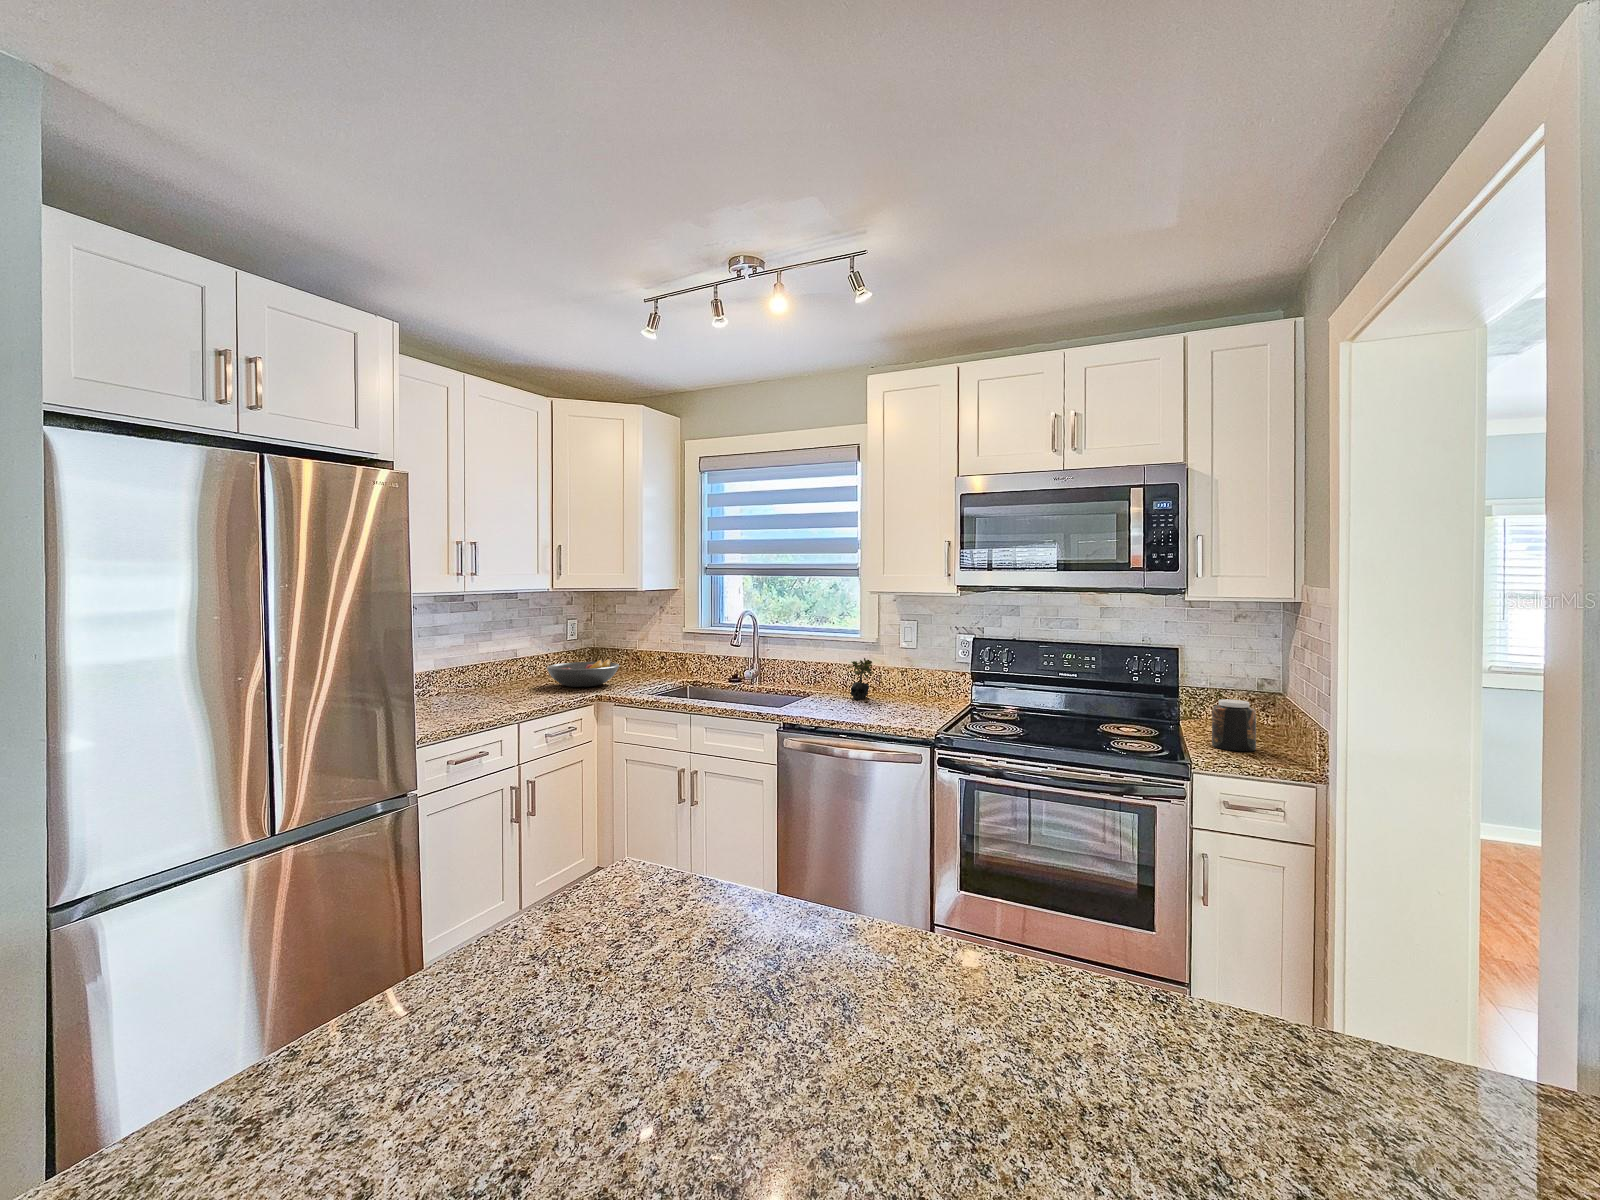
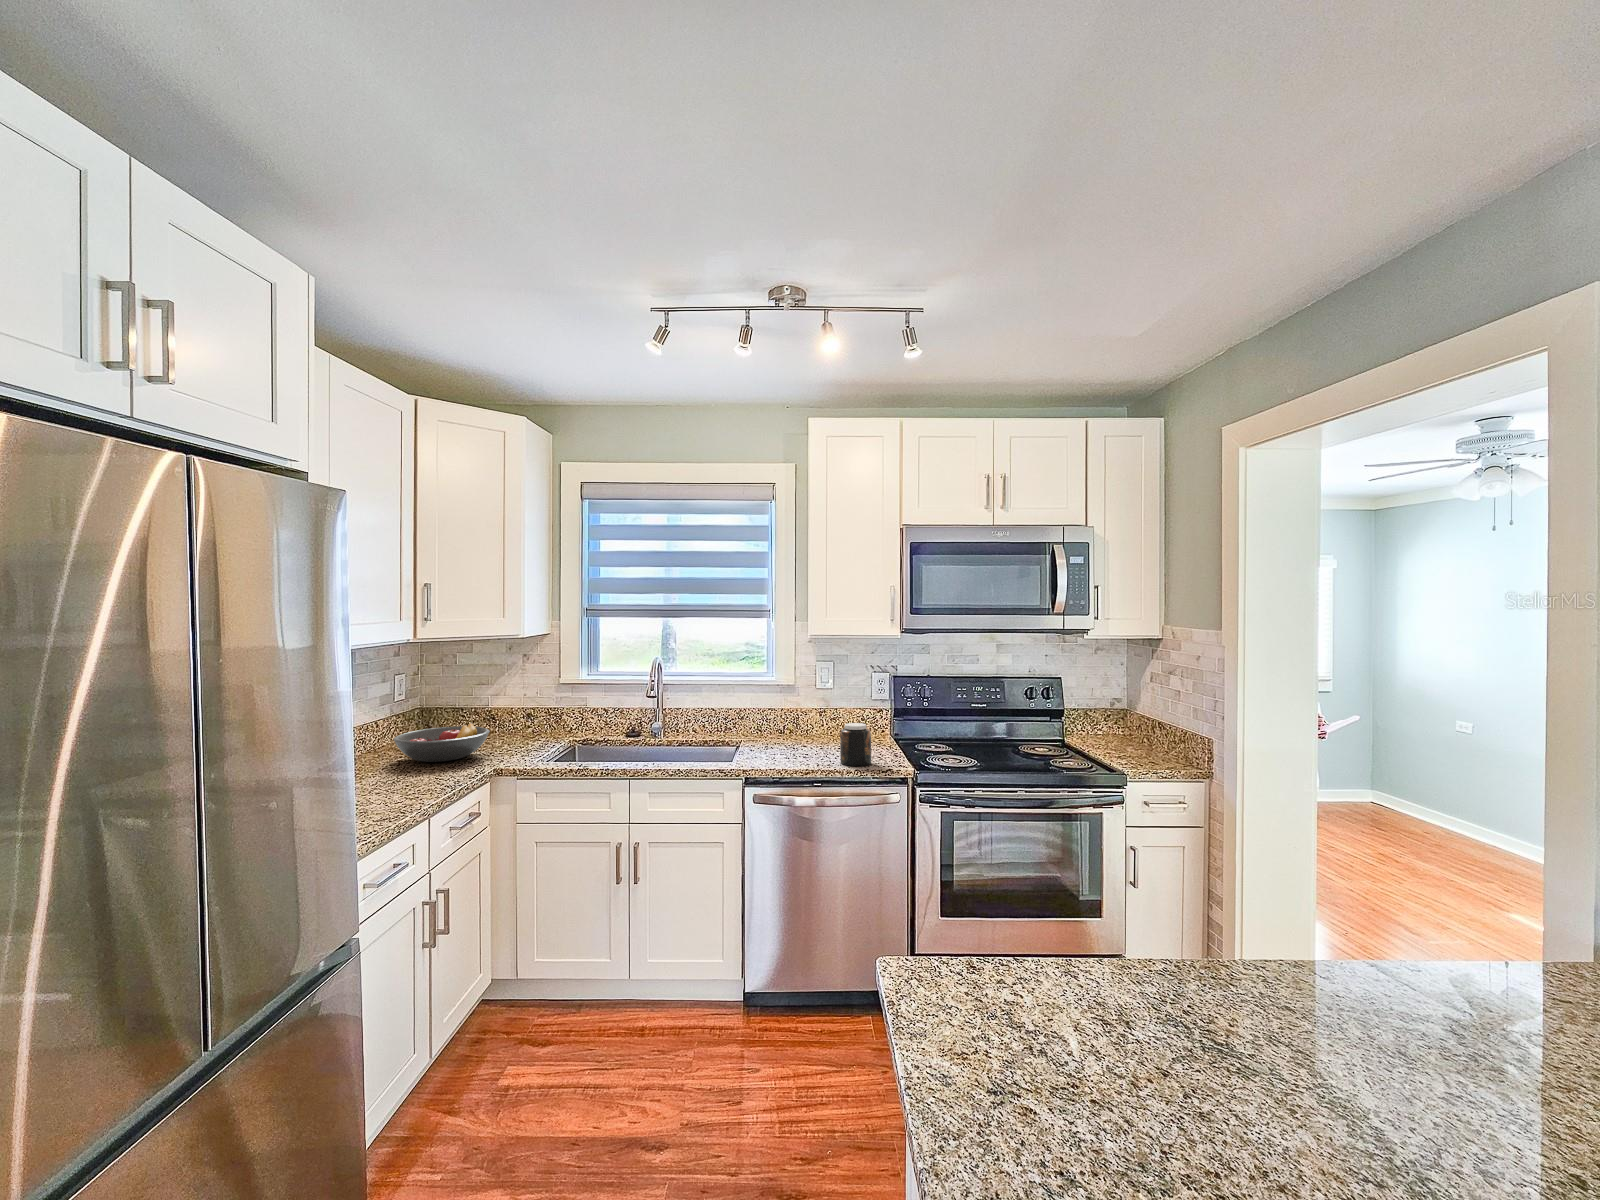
succulent plant: present [848,658,873,699] -> none [768,700,796,744]
jar: present [1212,699,1256,751] -> present [840,723,871,766]

